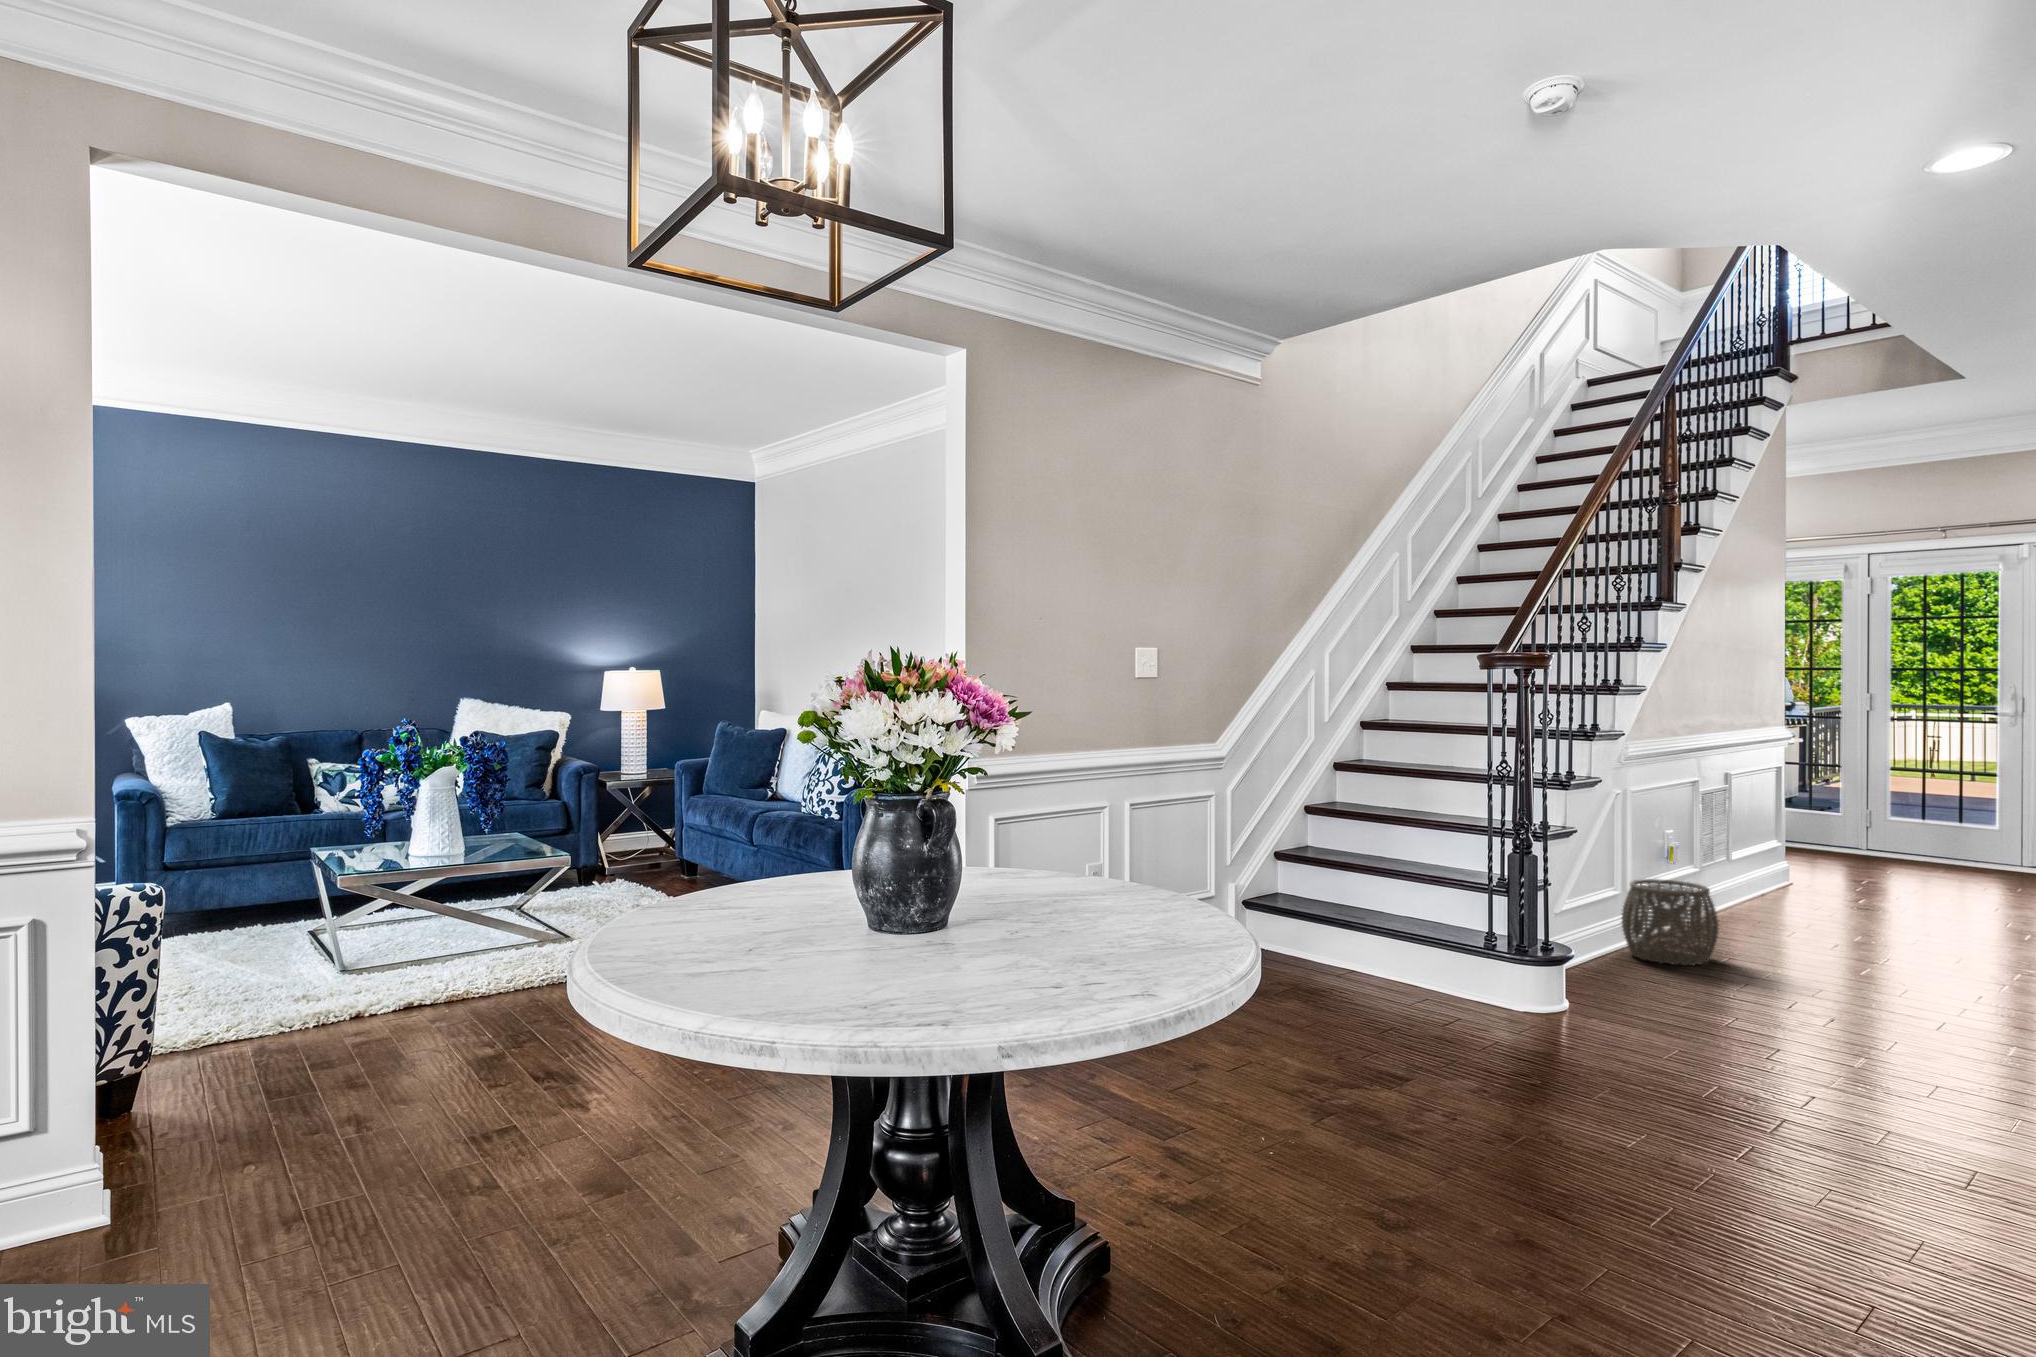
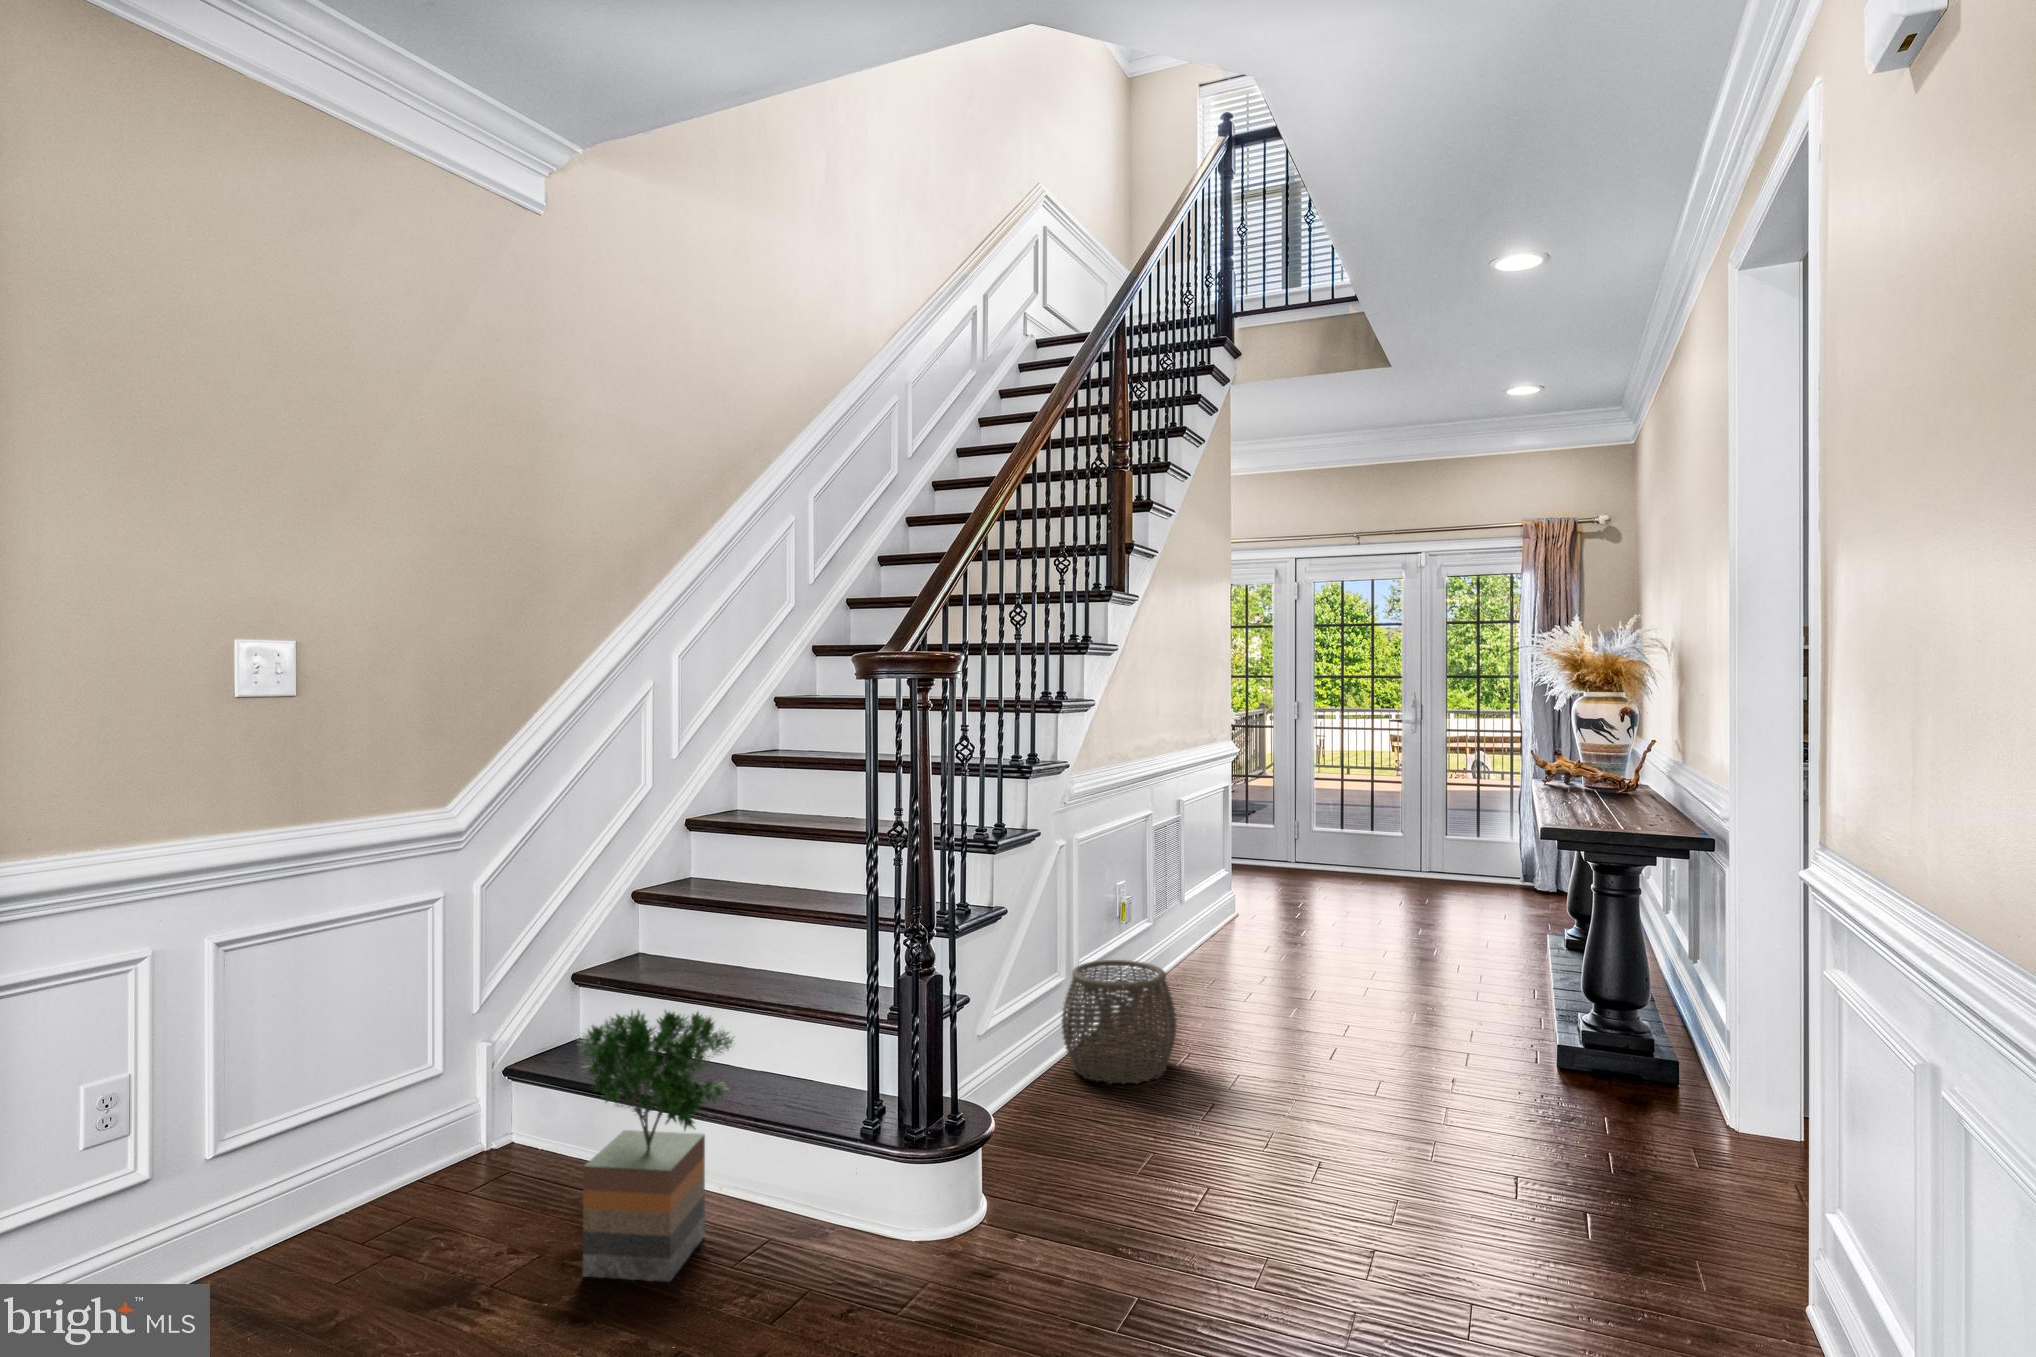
potted tree: none [1315,858,1410,1006] -> present [579,1011,735,1282]

